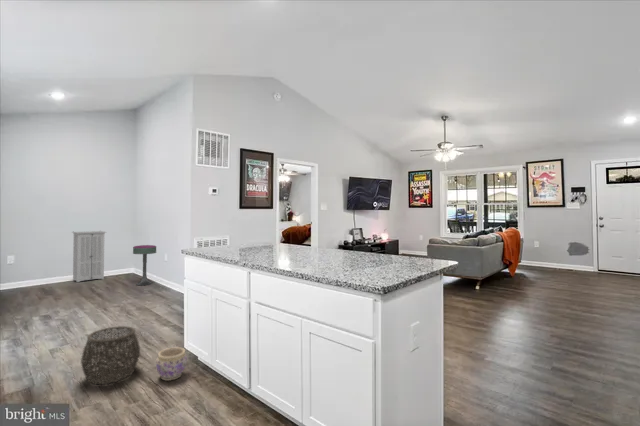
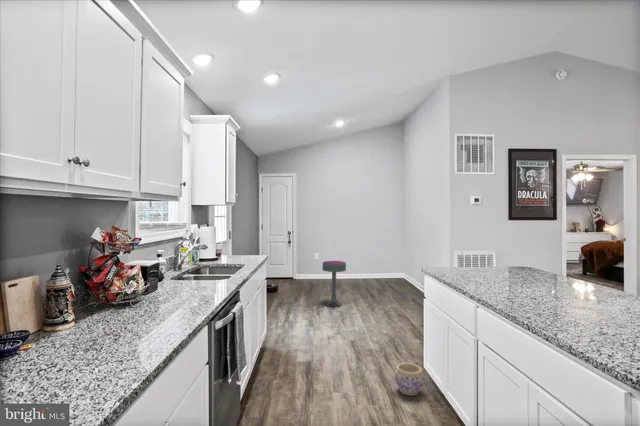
storage cabinet: present [73,231,105,282] -> none [355,236,380,281]
bar stool: present [133,245,156,285] -> present [322,261,346,307]
woven basket: present [81,326,140,385] -> none [340,330,385,380]

